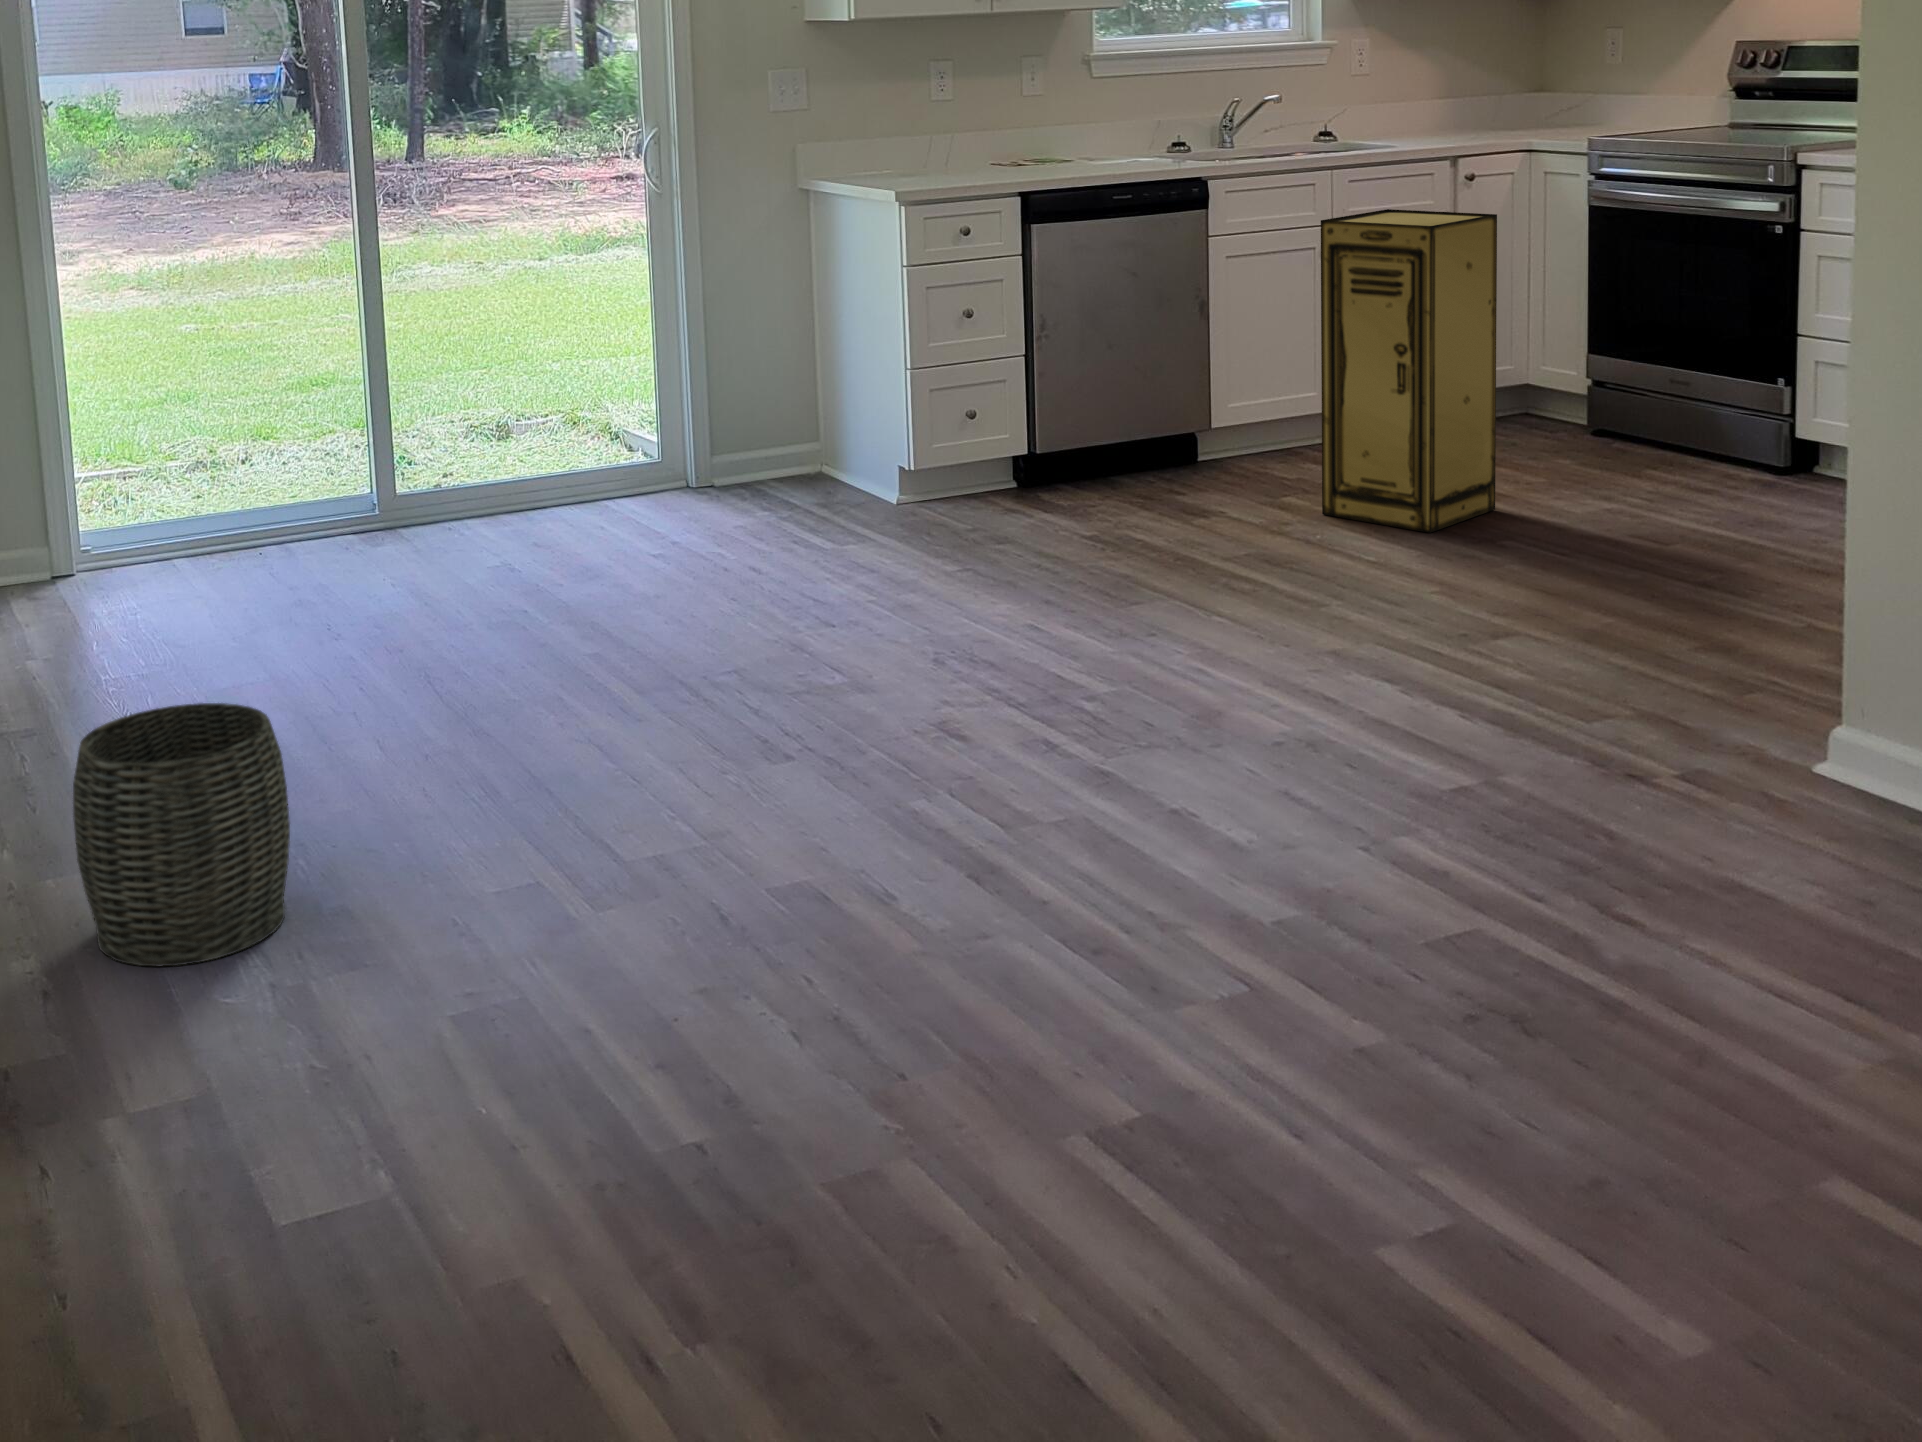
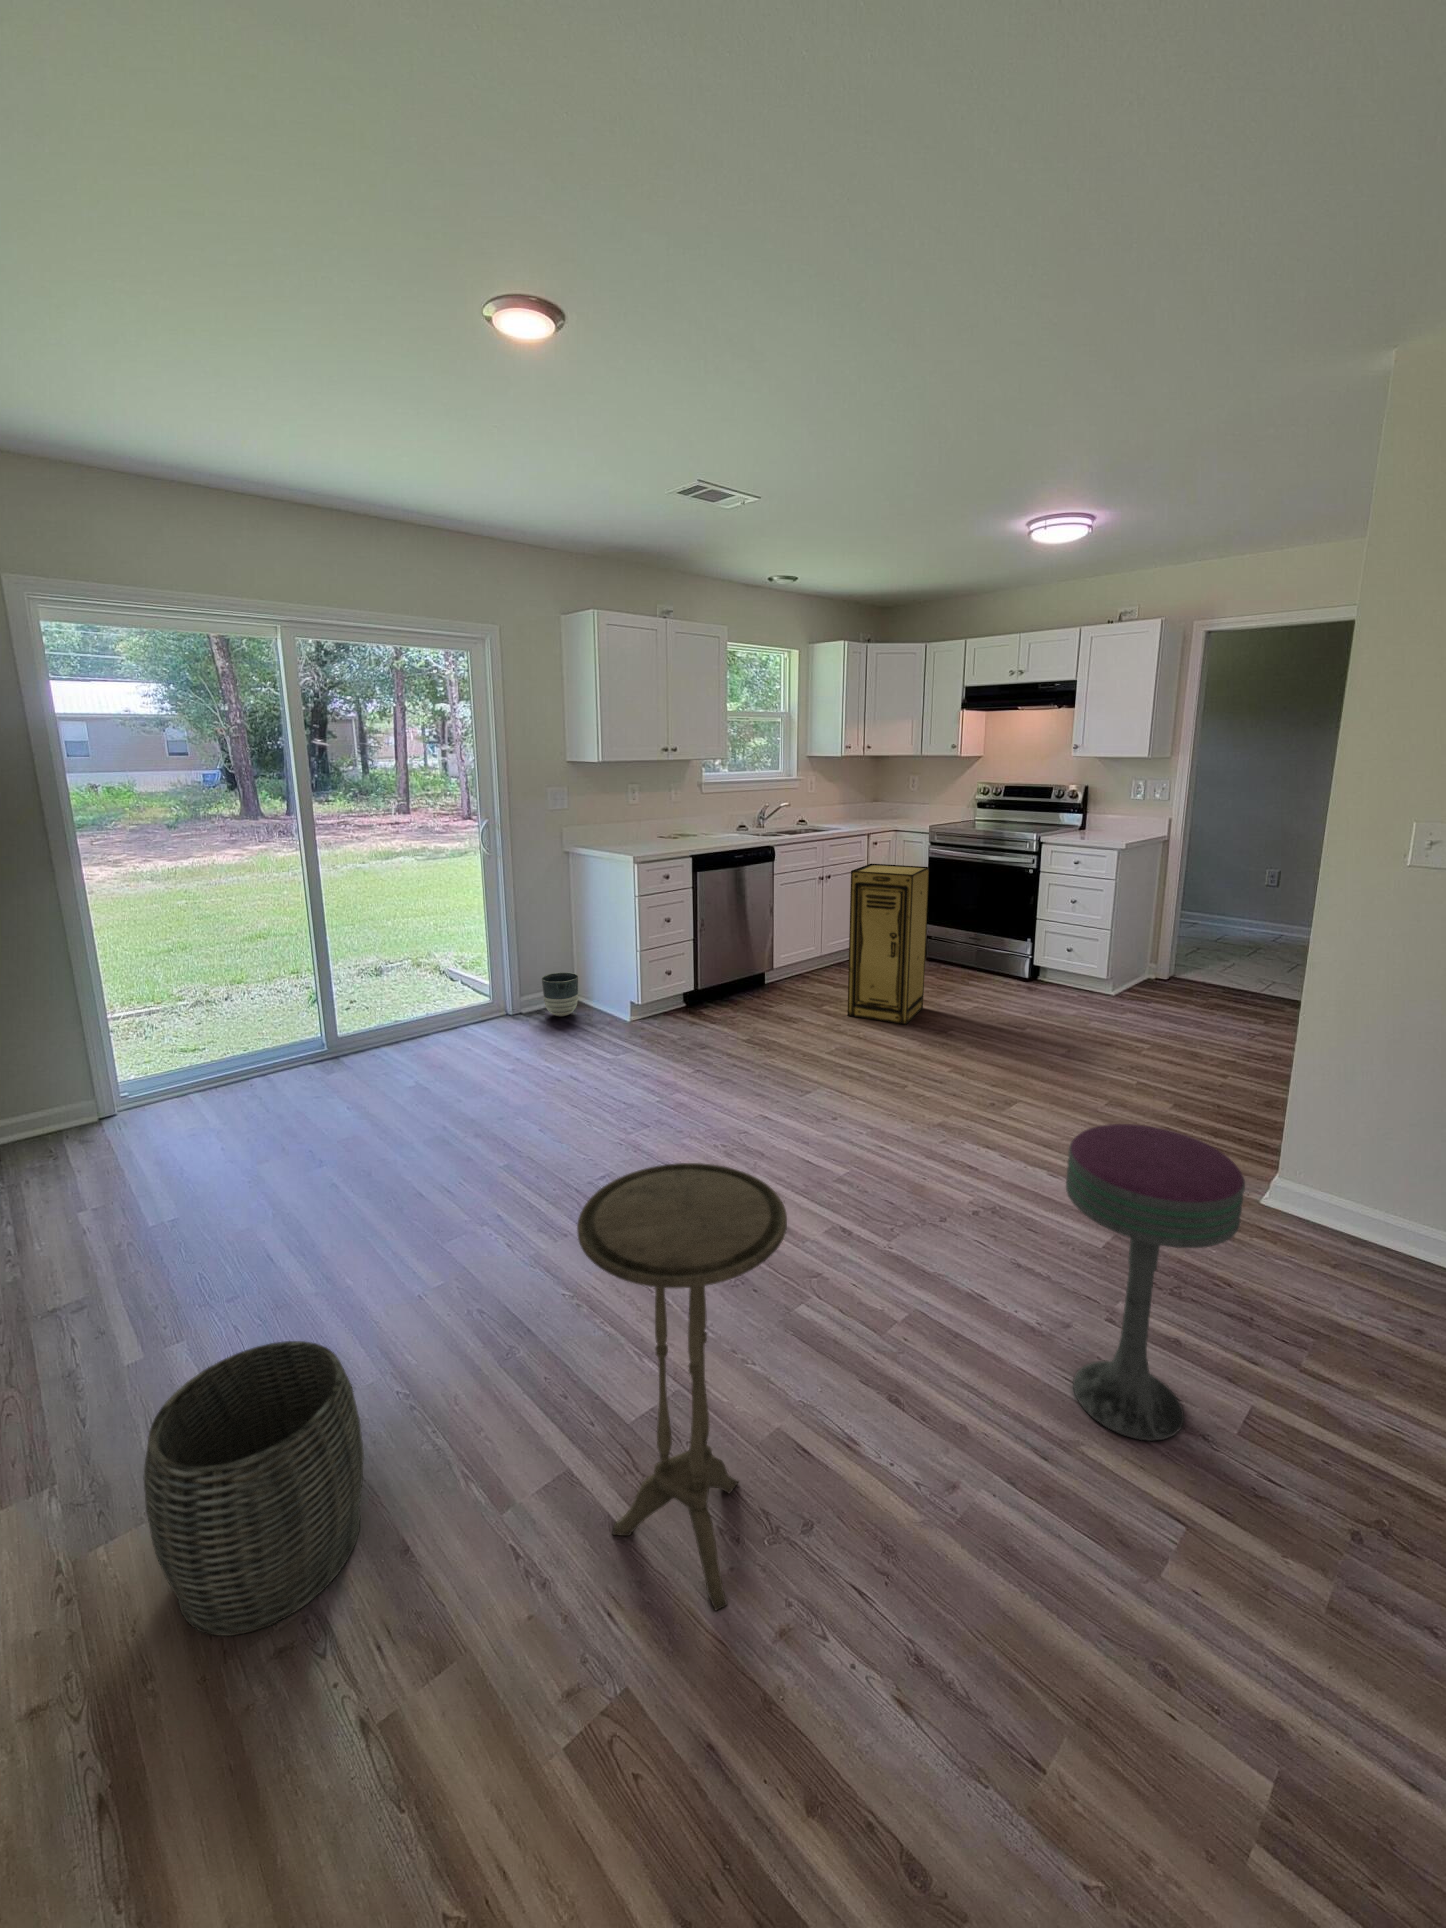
planter: none [745,412,811,491] -> present [542,973,578,1016]
side table: none [487,514,729,1017] -> present [577,1163,787,1610]
bar stool: none [1192,538,1423,984] -> present [1066,1124,1245,1441]

